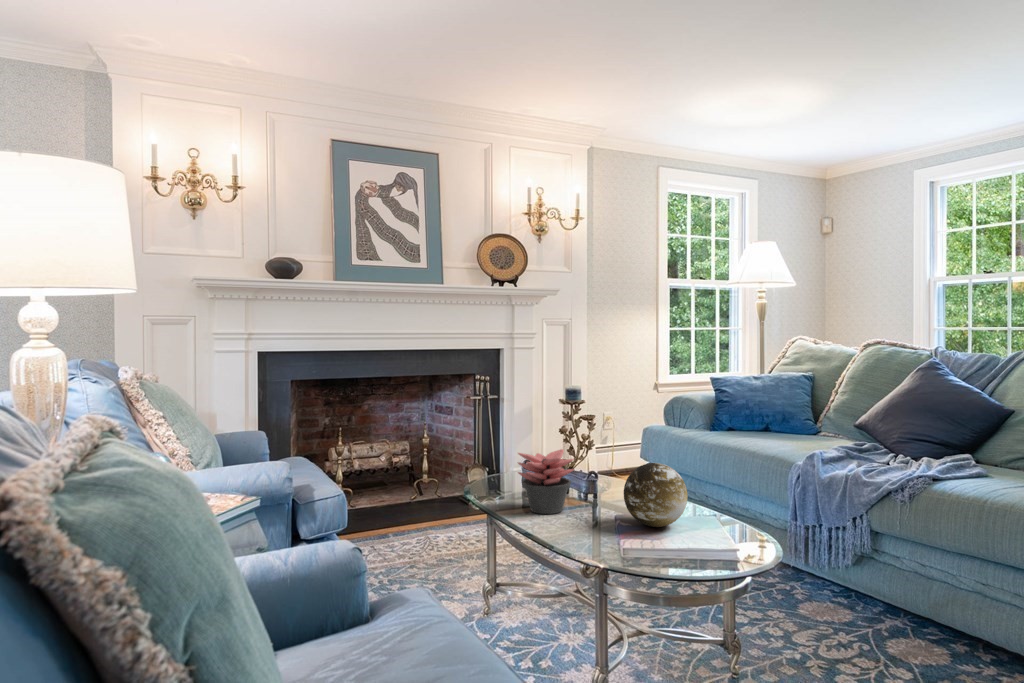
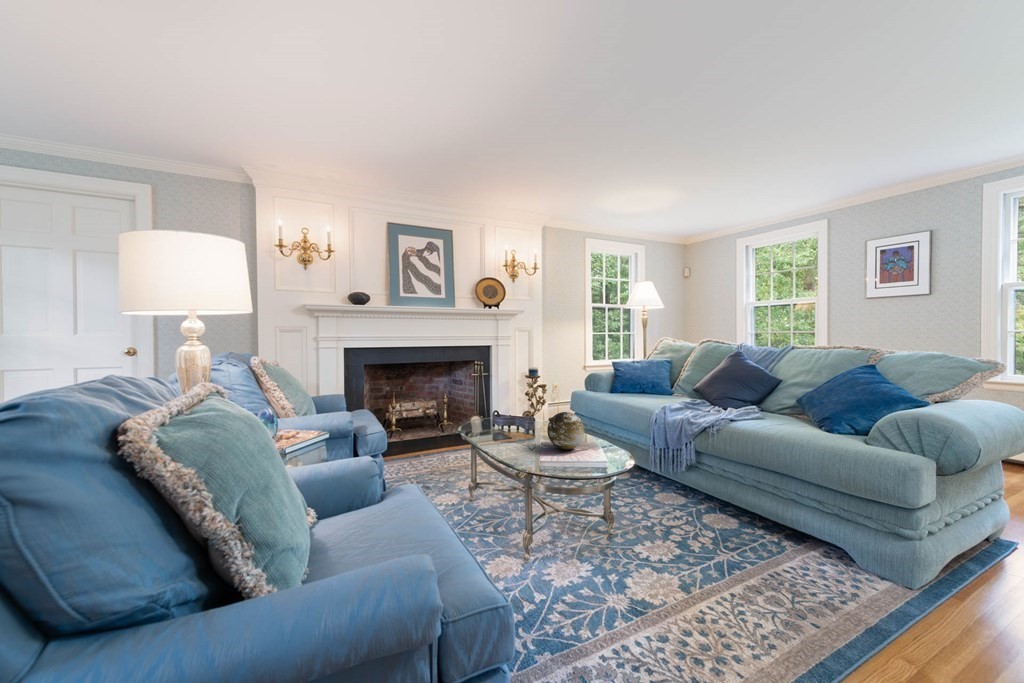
succulent plant: present [518,449,574,514] -> none [487,404,521,442]

